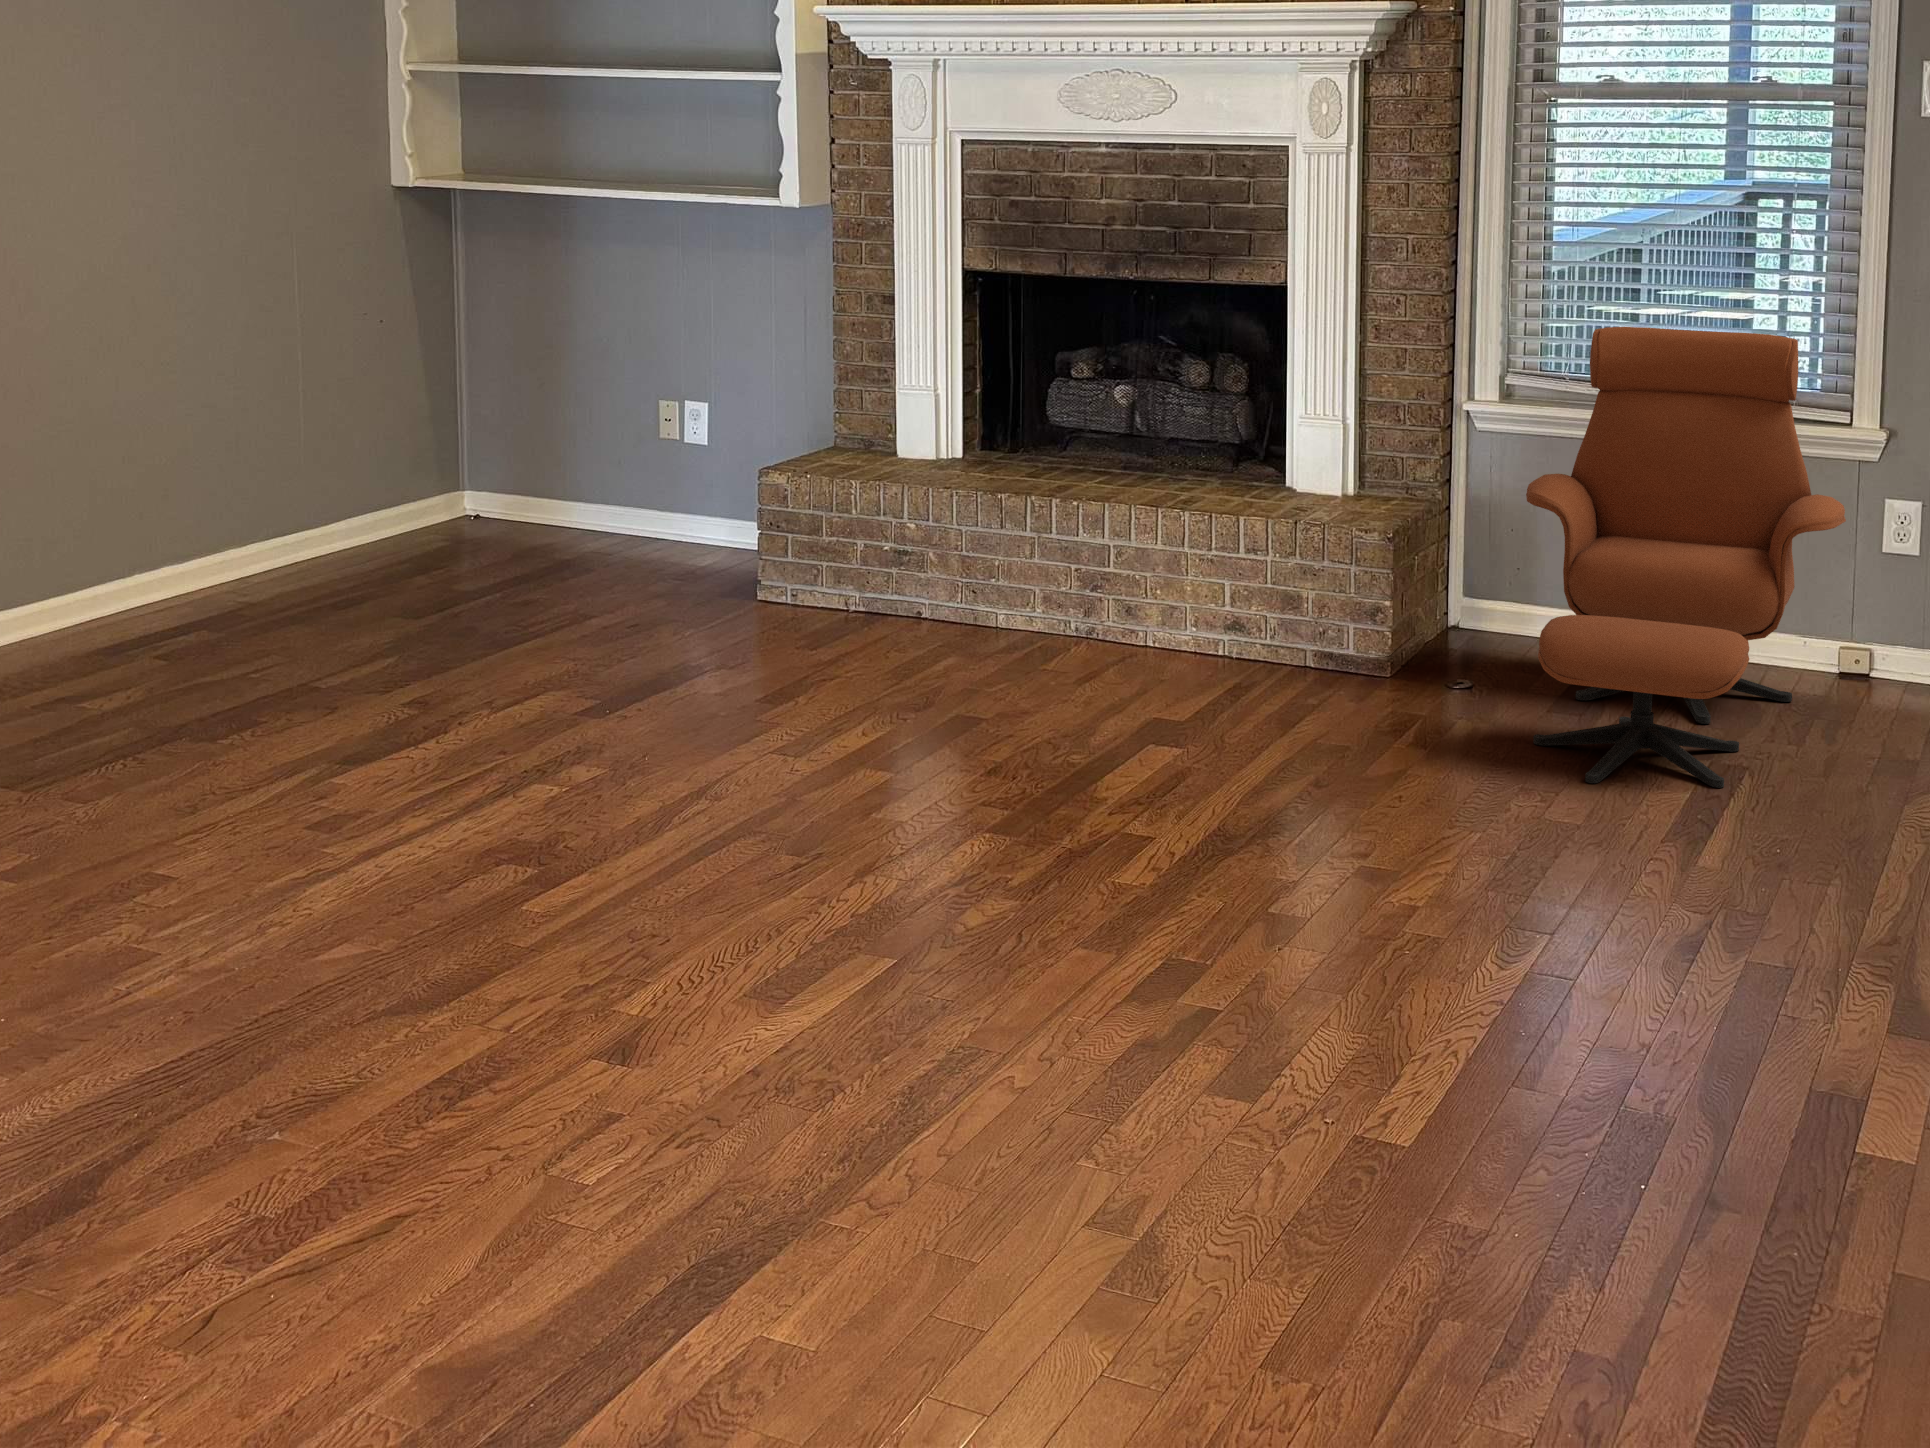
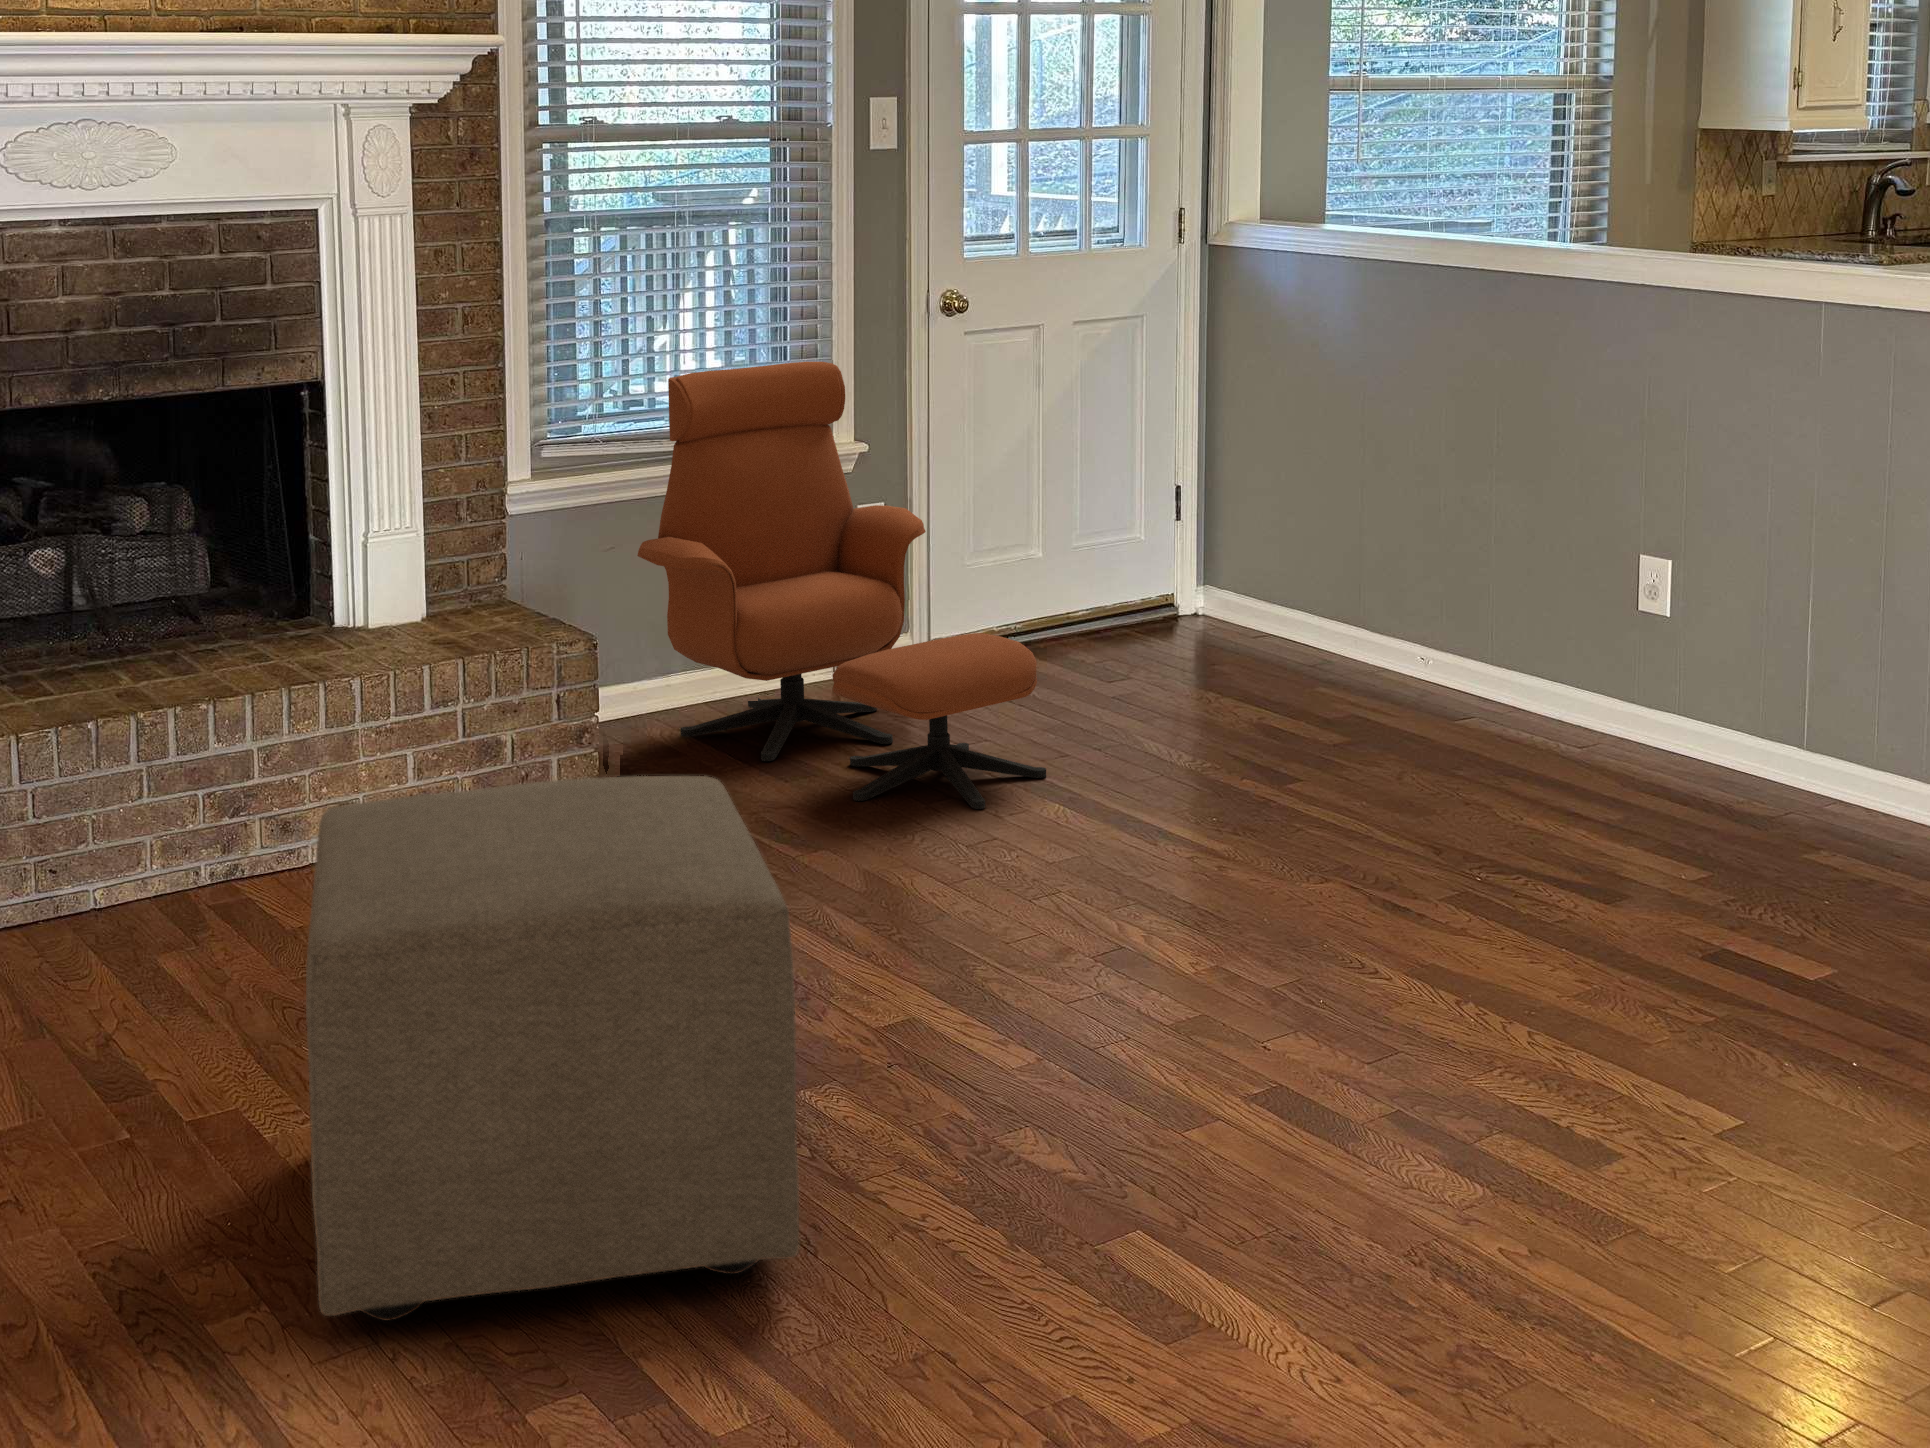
ottoman: none [522,542,917,875] -> present [306,776,799,1321]

